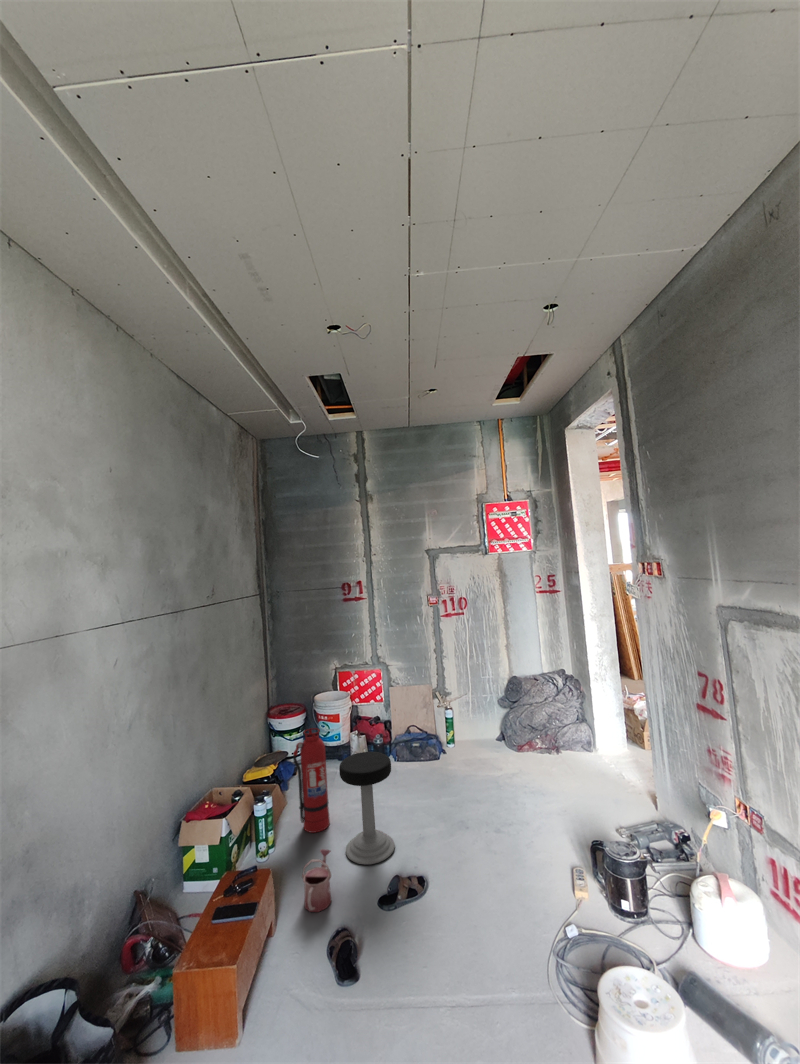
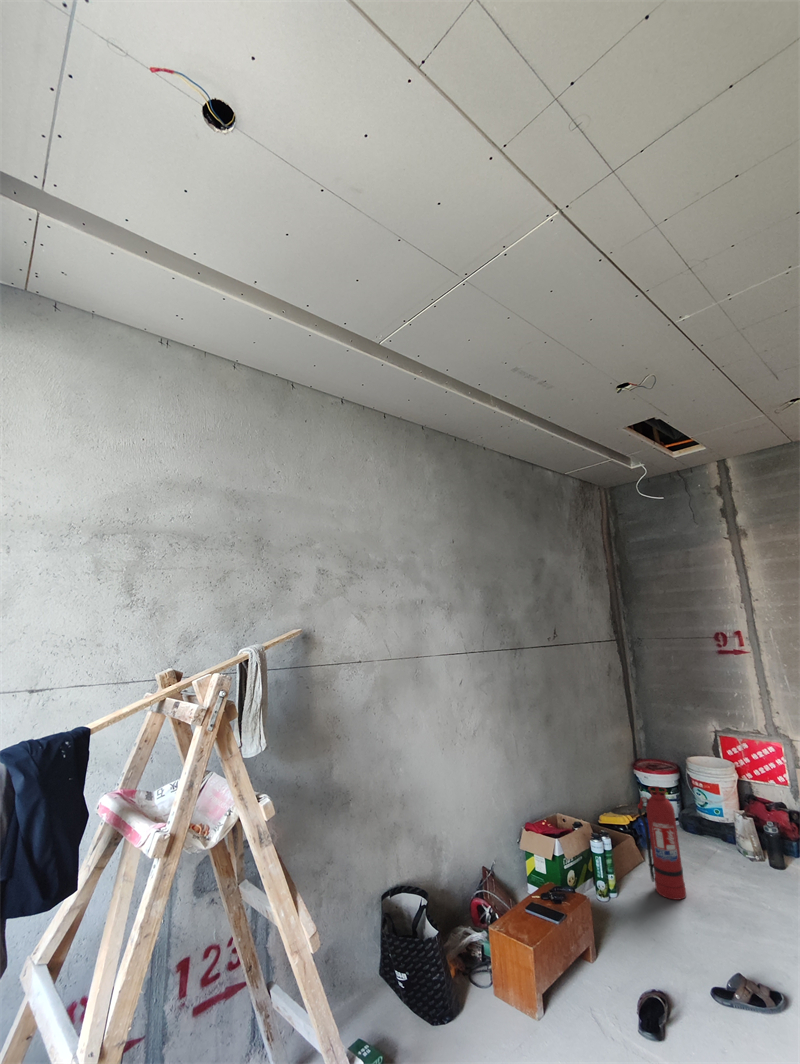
stool: present [339,752,395,865] -> none [678,828,758,960]
watering can: present [302,849,331,912] -> none [629,909,665,967]

